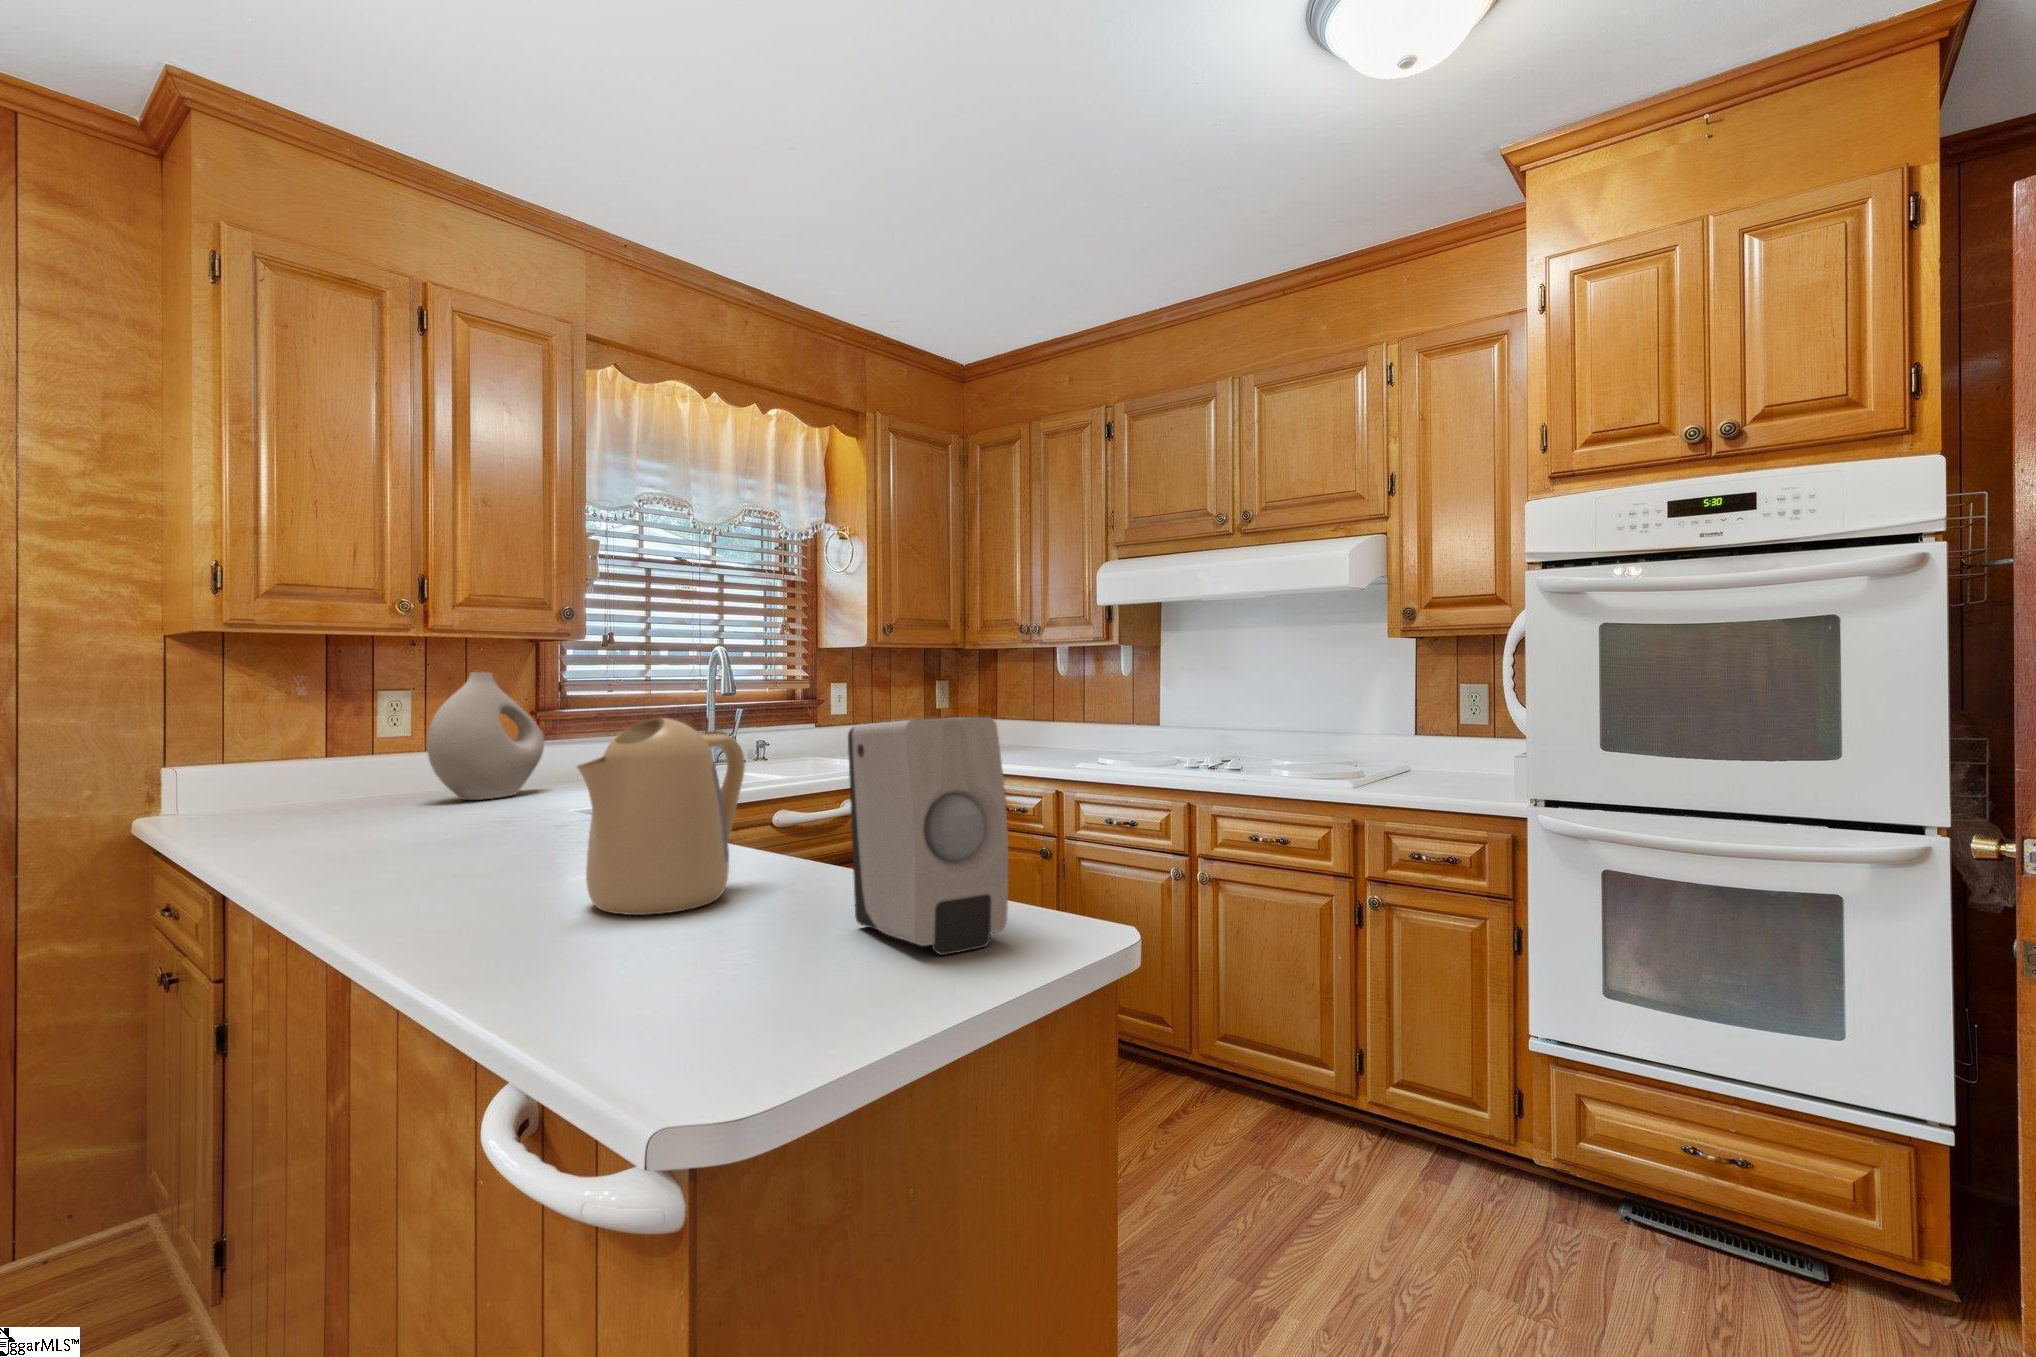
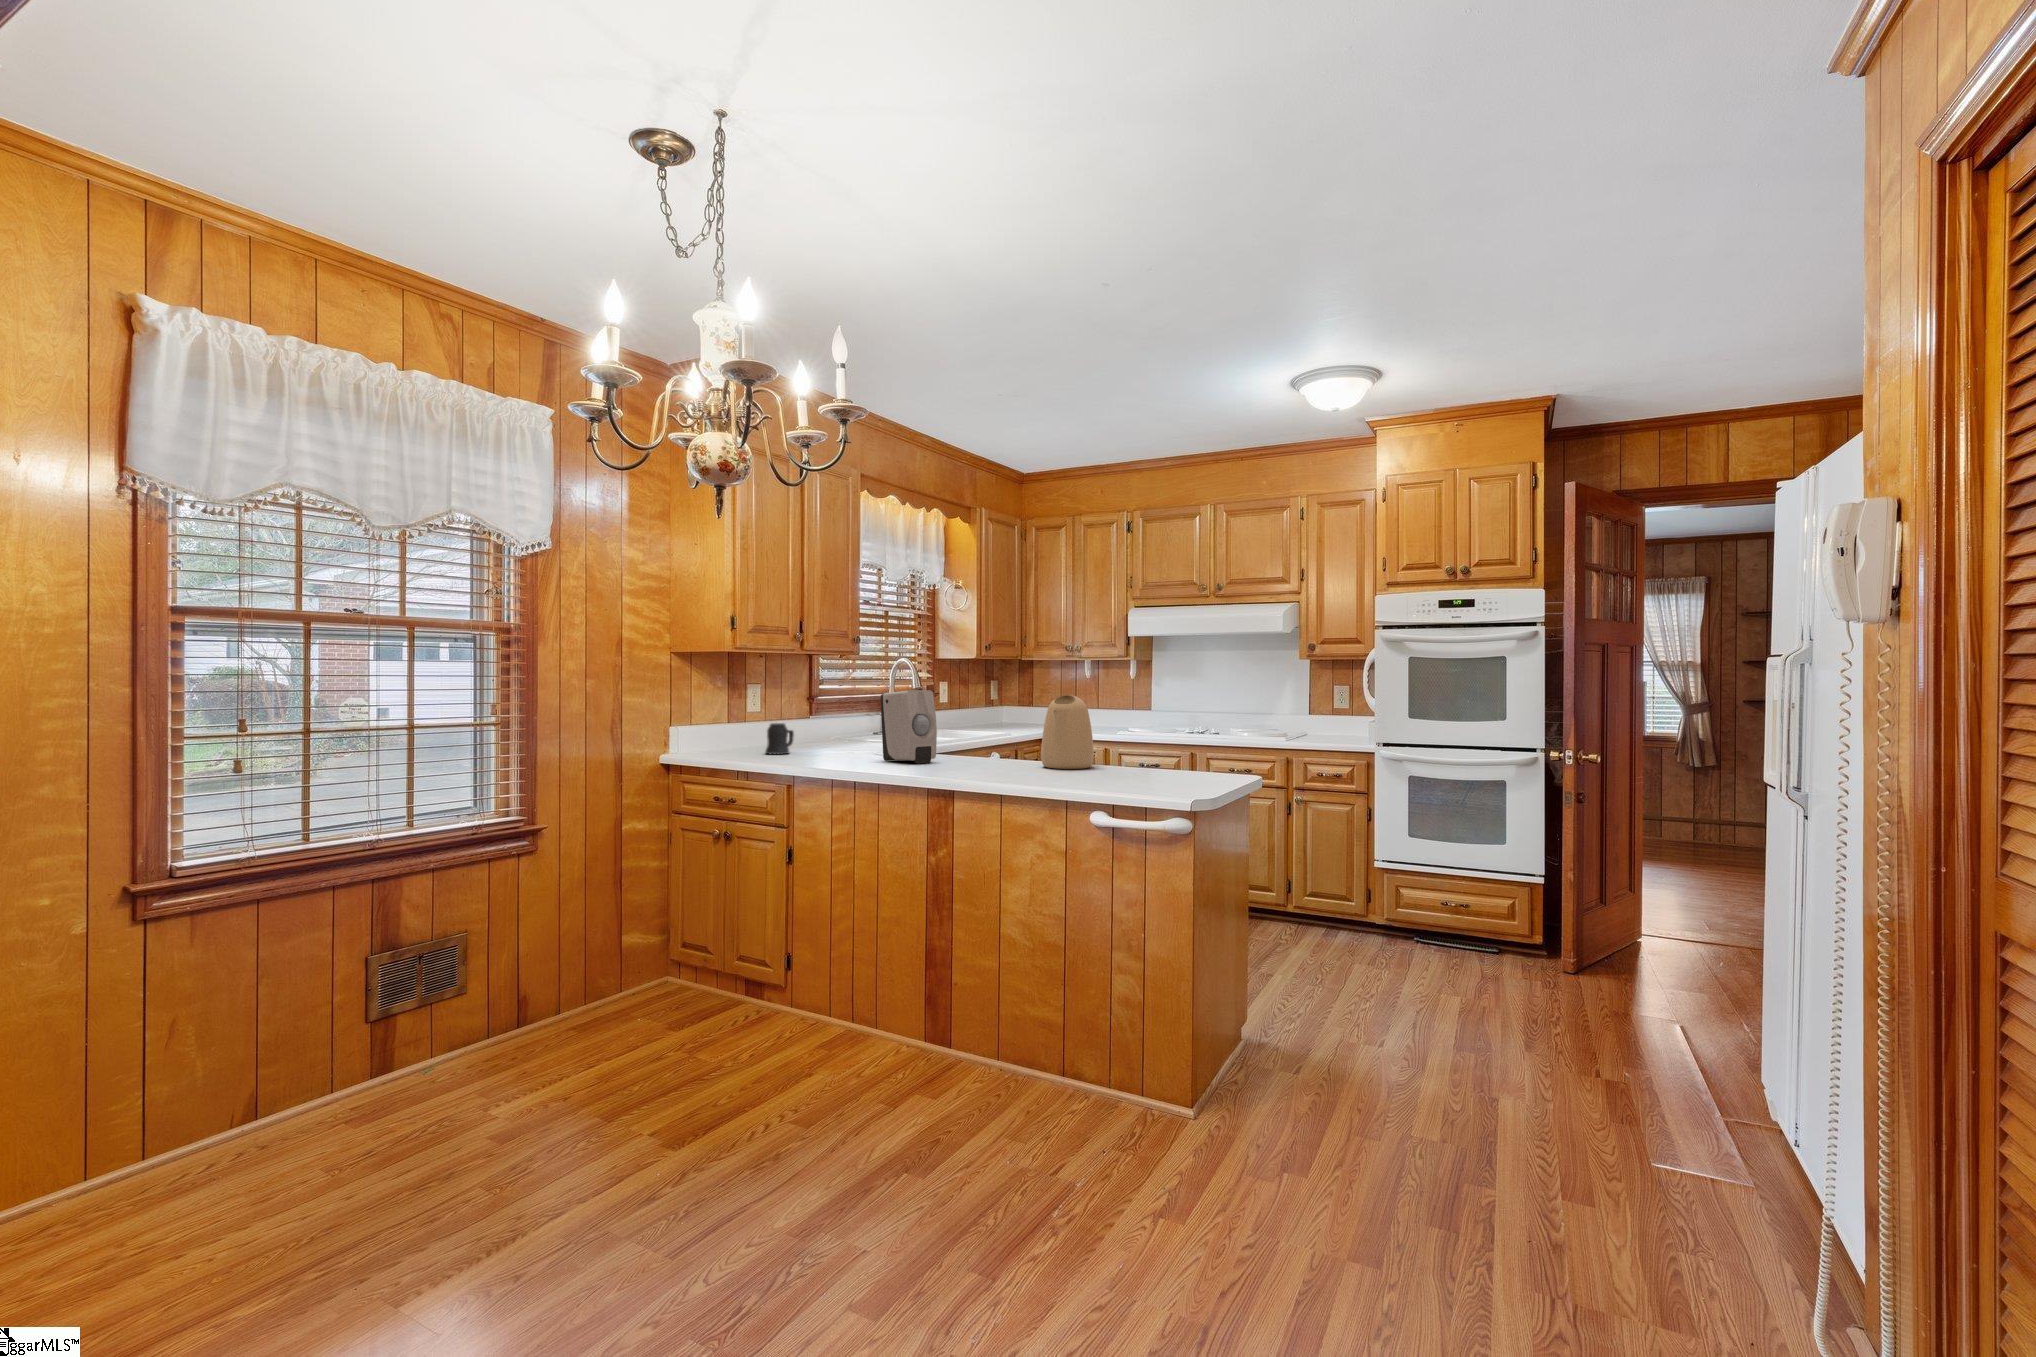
vase: present [427,672,544,800] -> none [808,674,848,746]
soap dispenser: present [848,717,1008,955] -> present [880,690,937,764]
mug: none [246,768,322,831] -> present [765,723,794,754]

